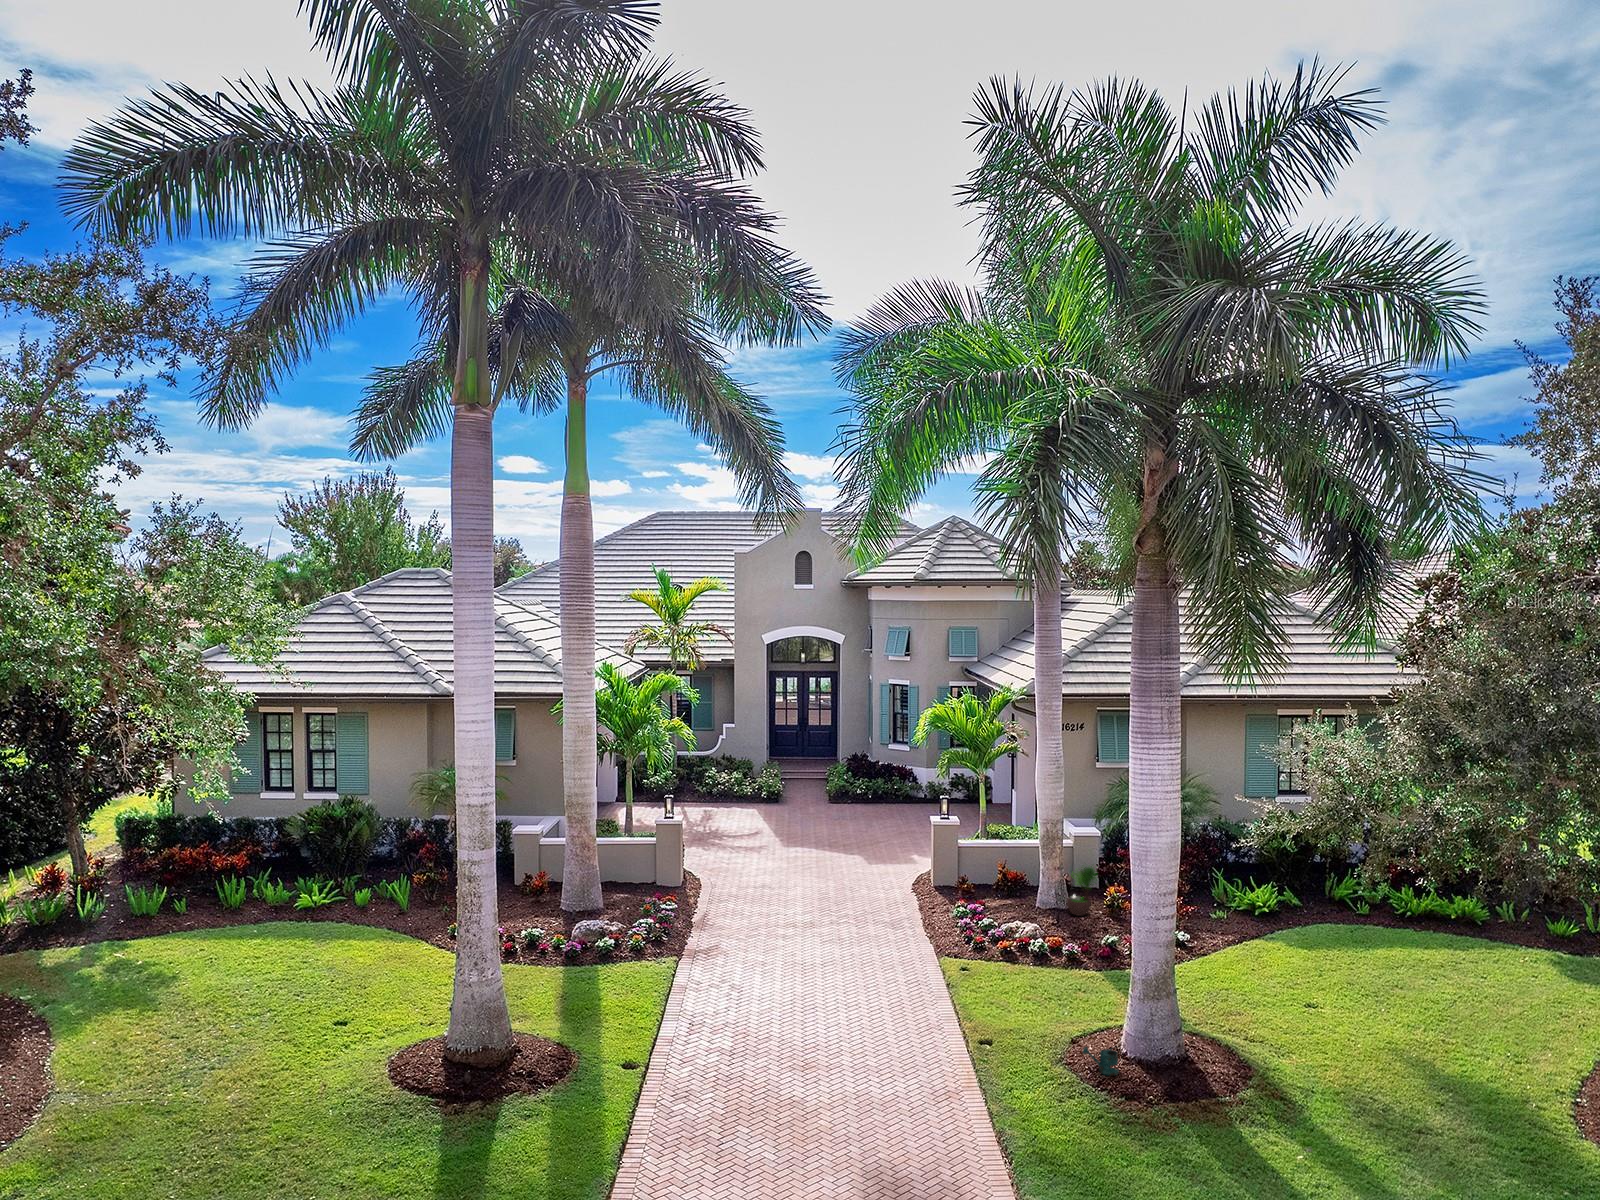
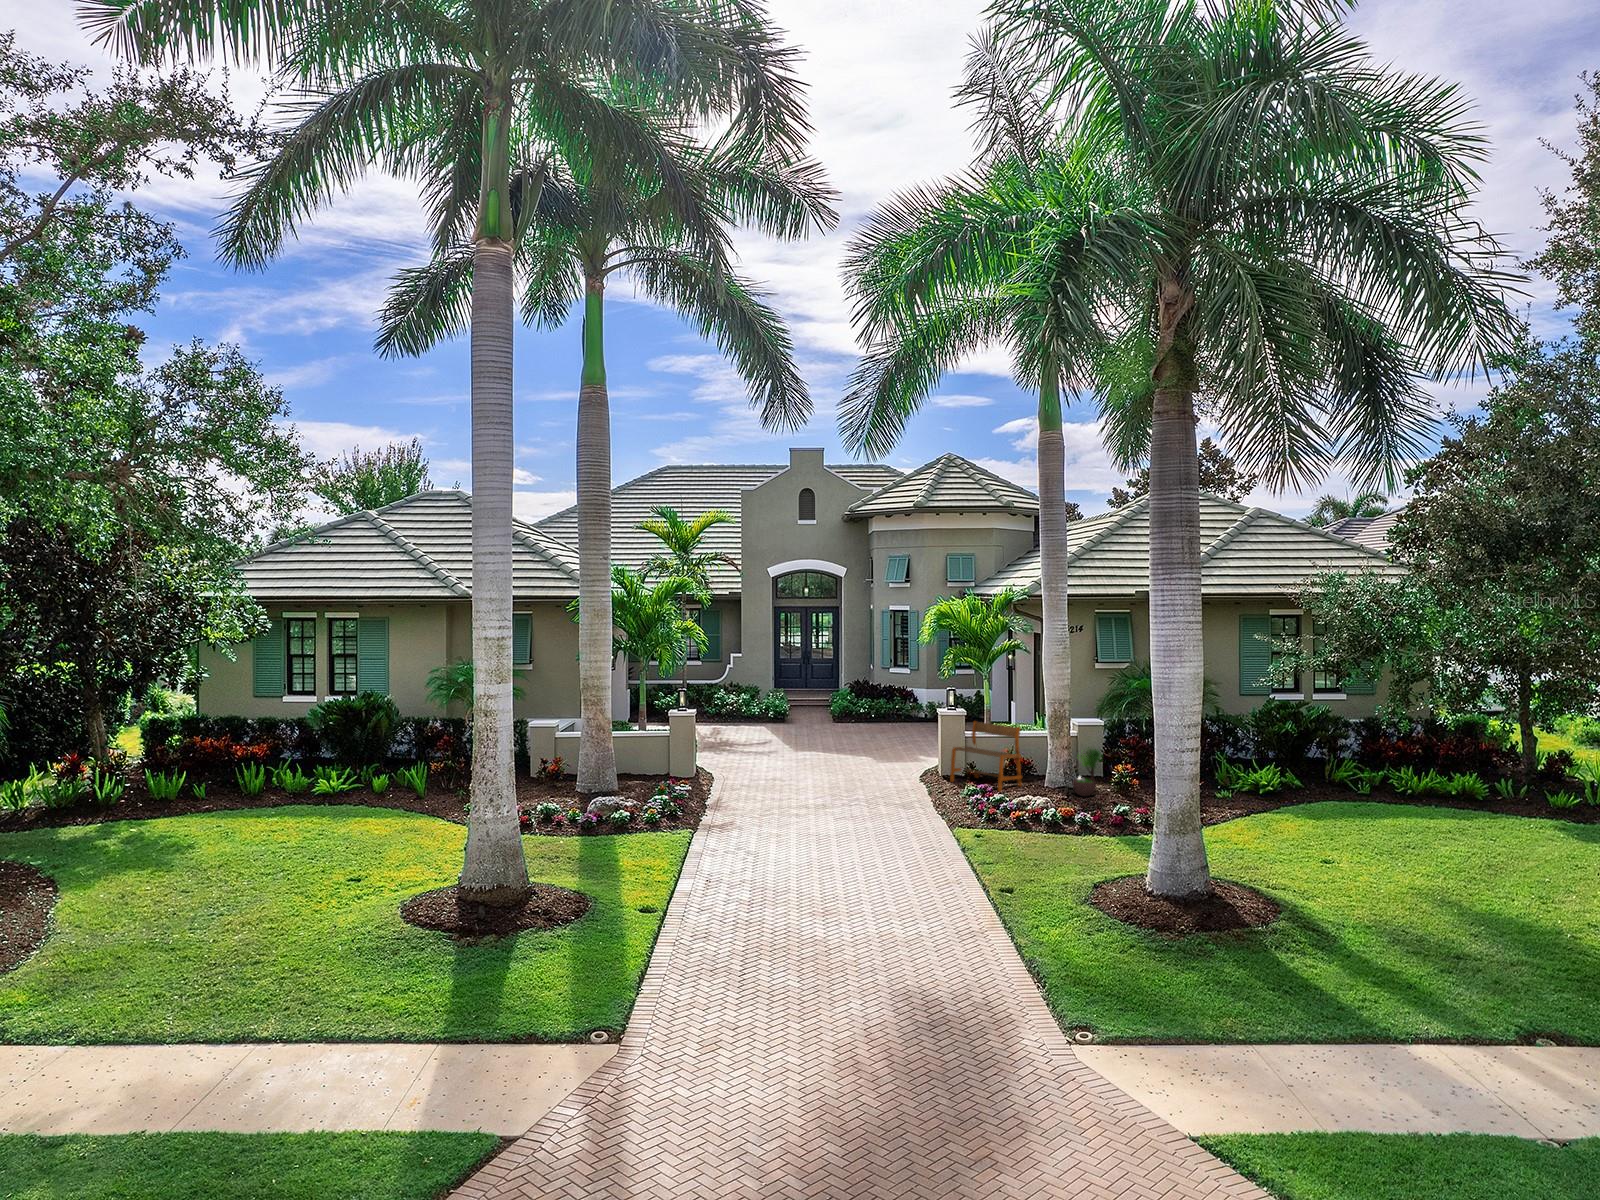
bench: none [943,830,1017,909] -> present [950,721,1022,791]
watering can: present [1083,1047,1119,1076] -> none [1110,887,1152,916]

